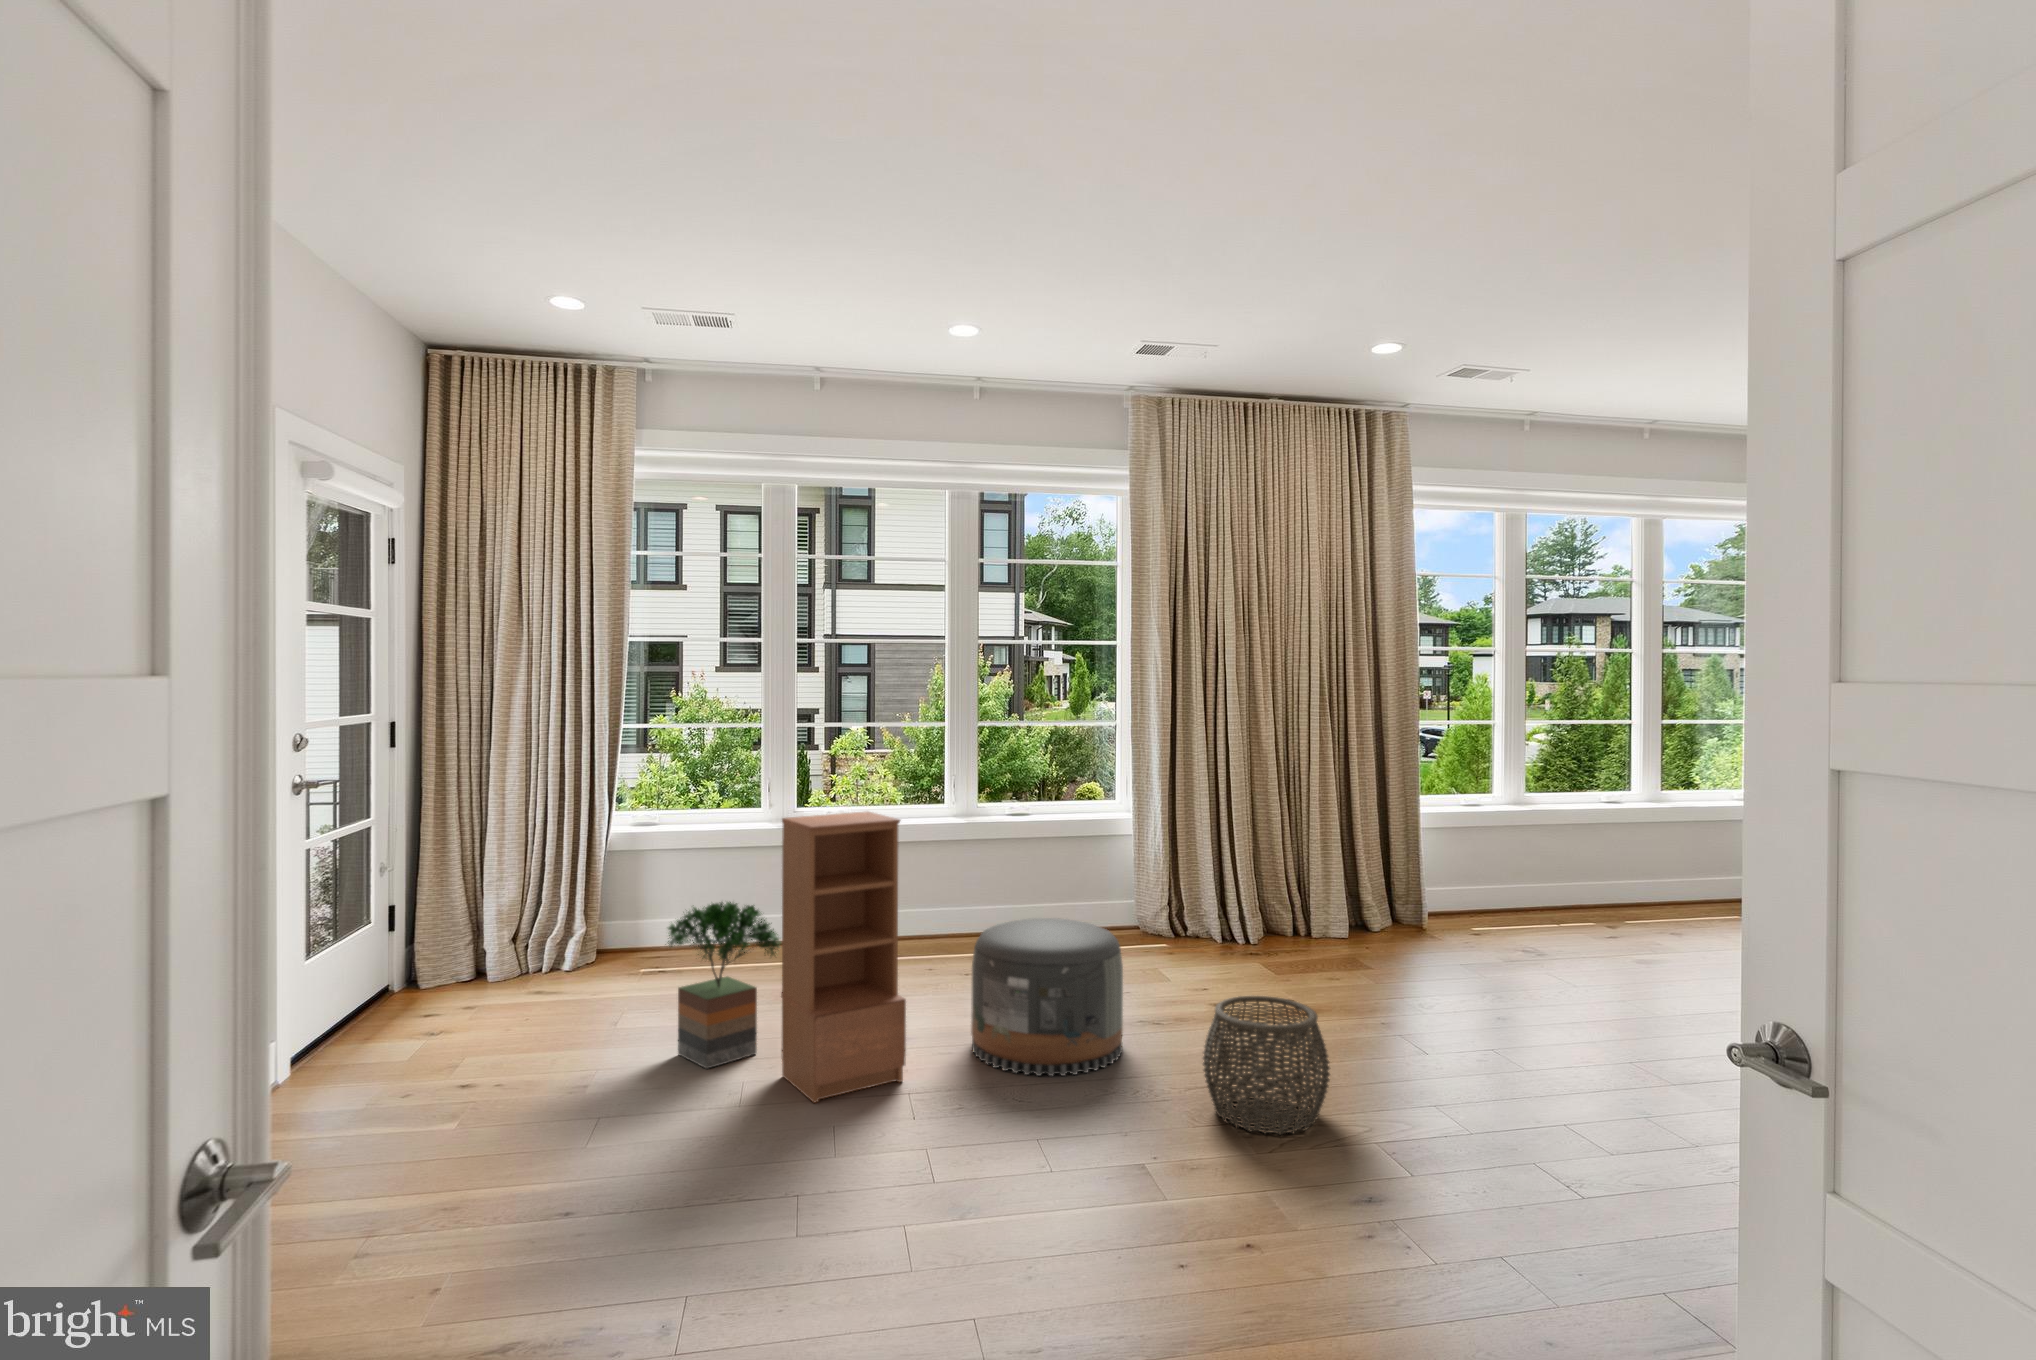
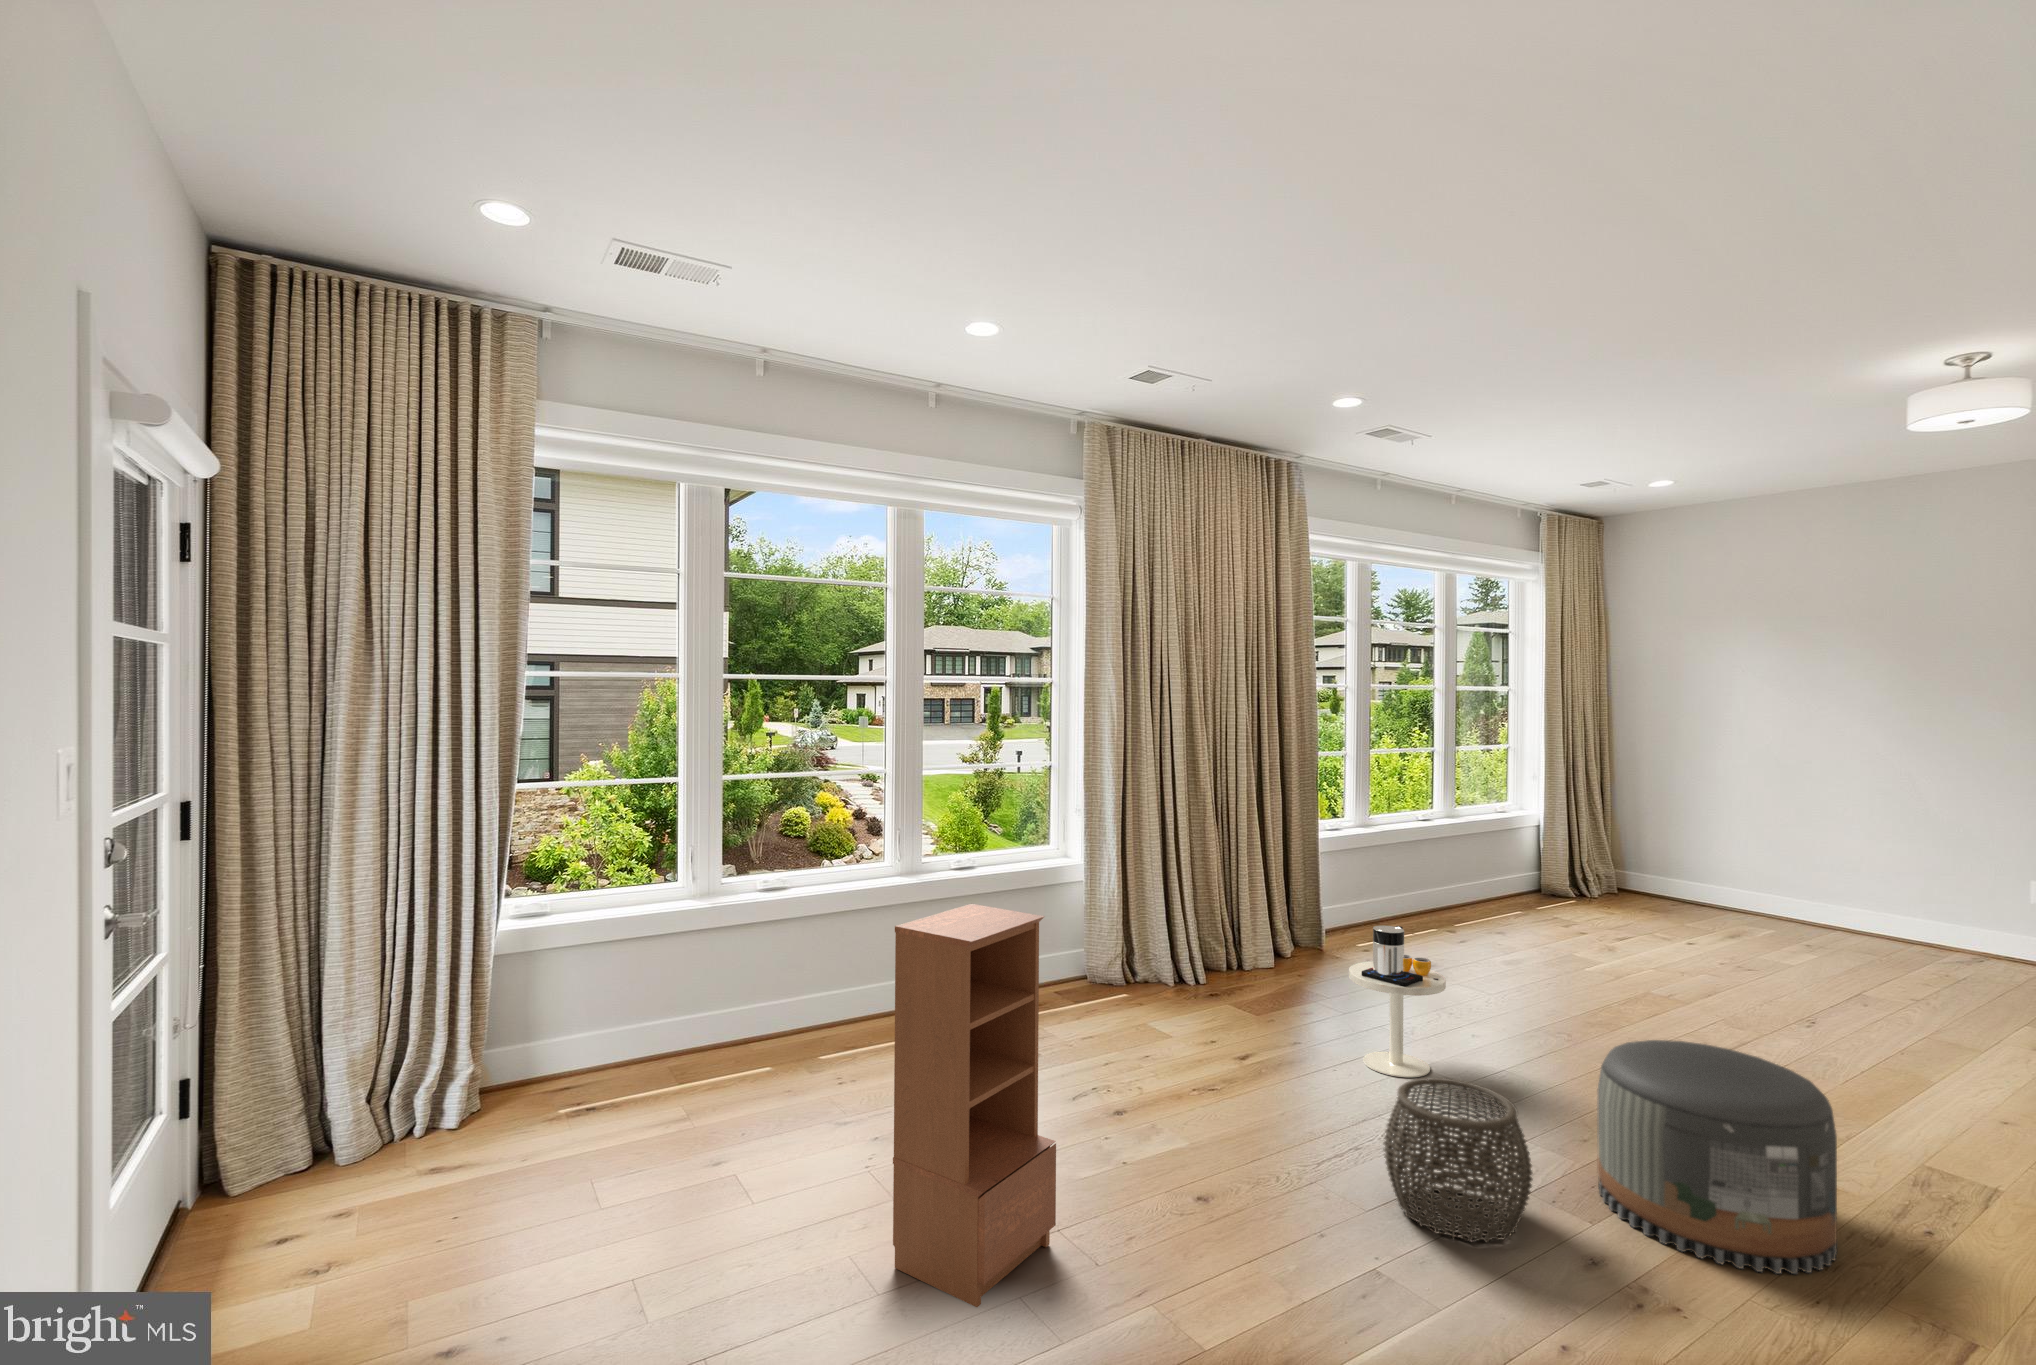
side table: none [1319,879,1413,1029] -> present [1349,926,1446,1077]
potted tree: present [668,902,781,1069] -> none [699,1032,866,1277]
pouf: present [971,918,1123,1076] -> present [1597,1040,1837,1274]

